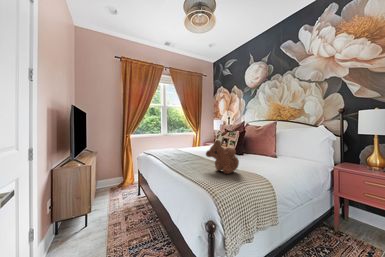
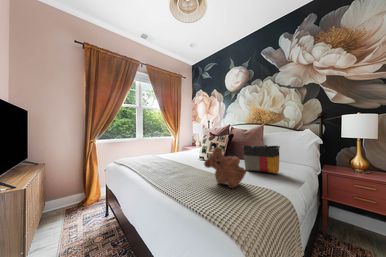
tote bag: none [248,140,281,167] -> present [243,145,280,174]

